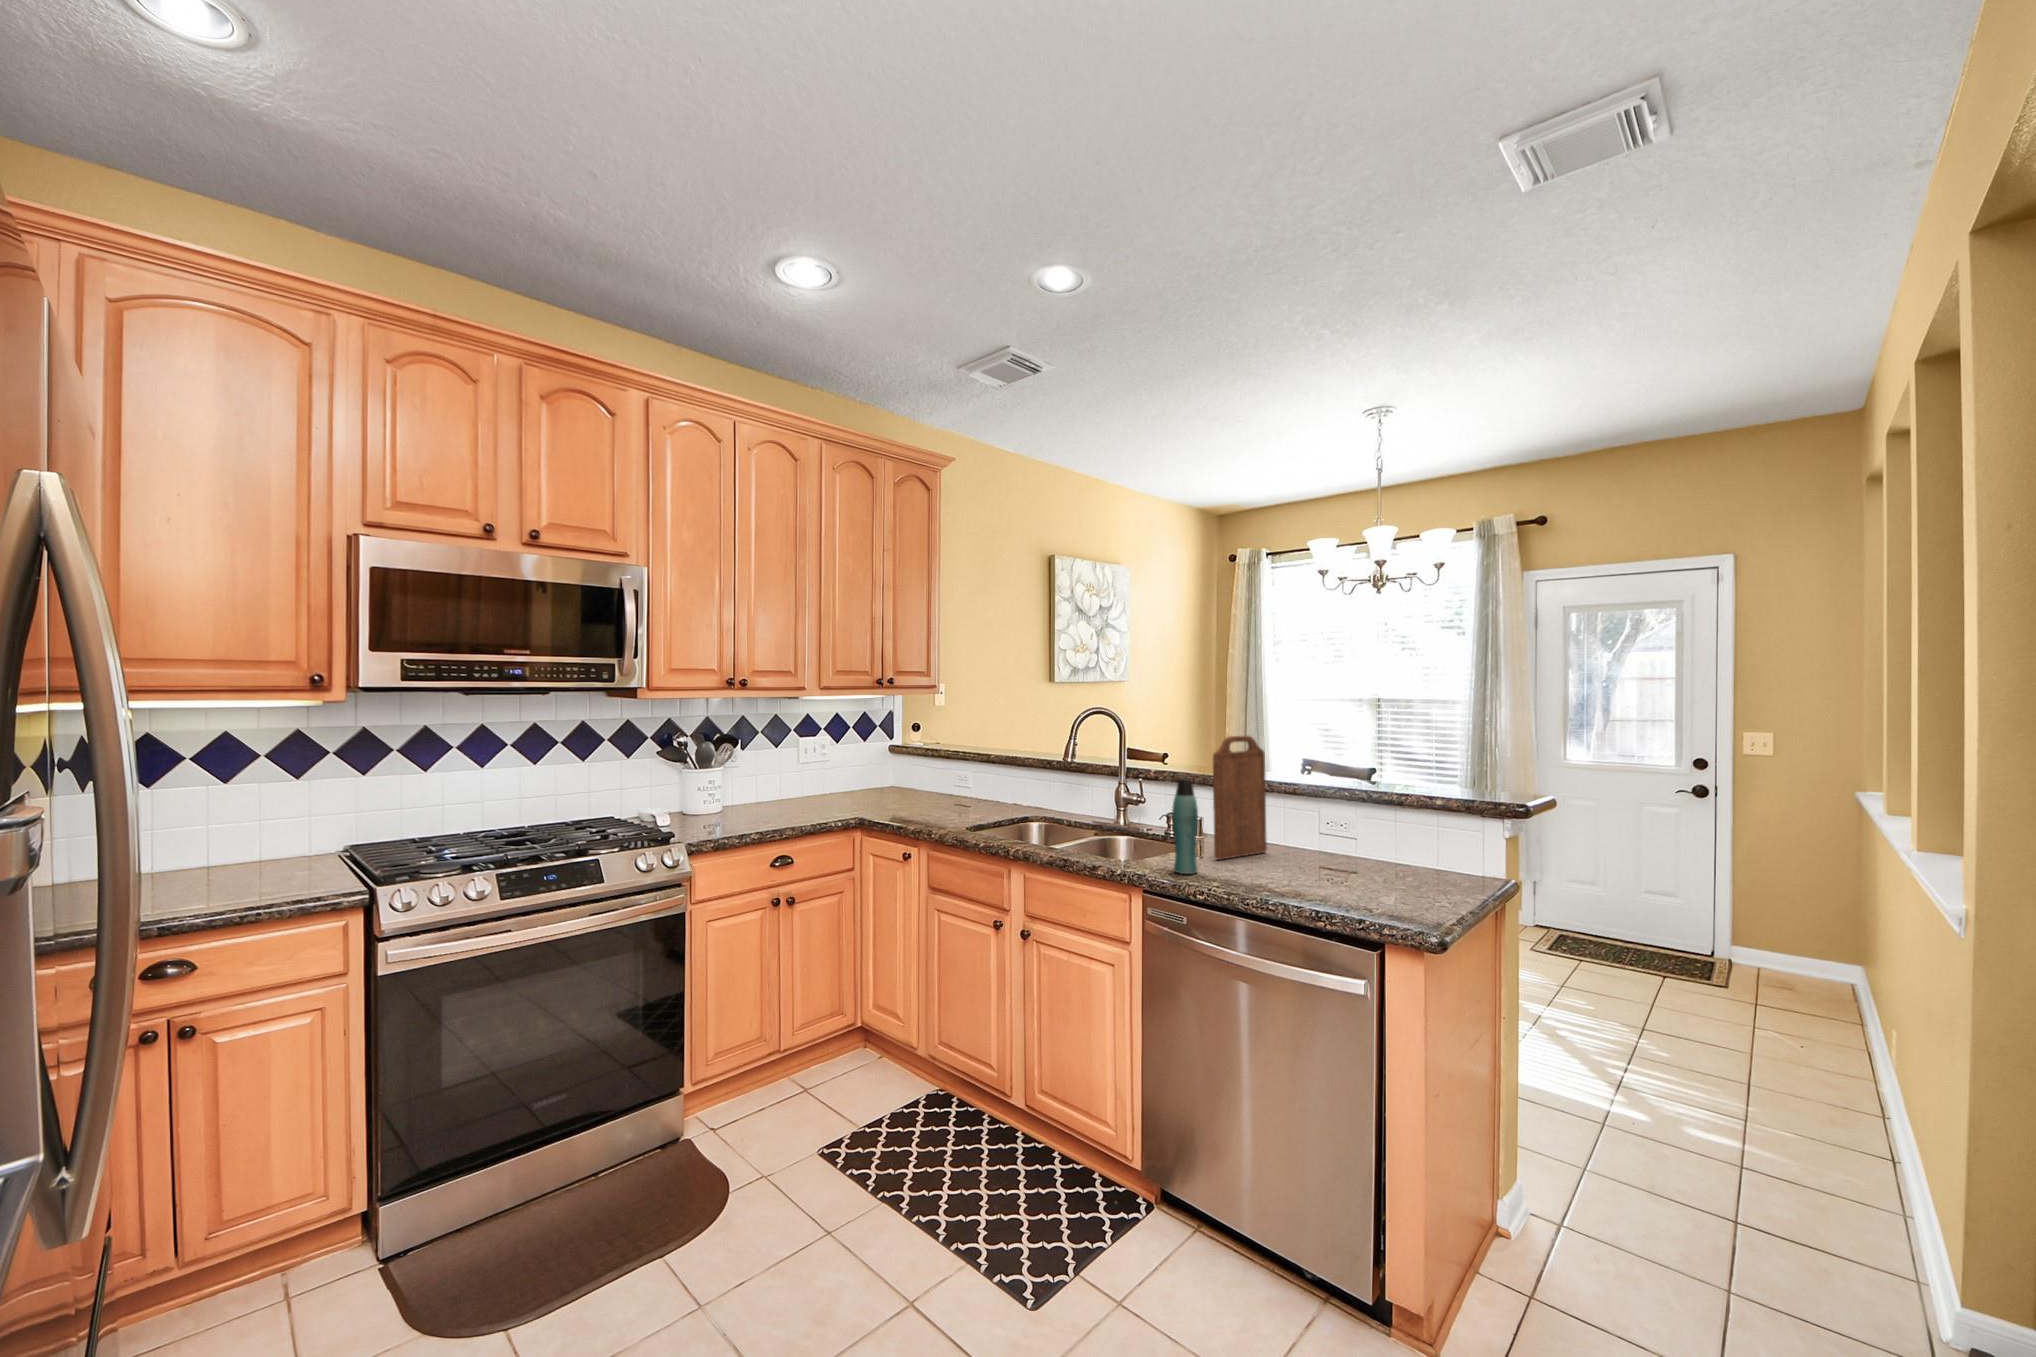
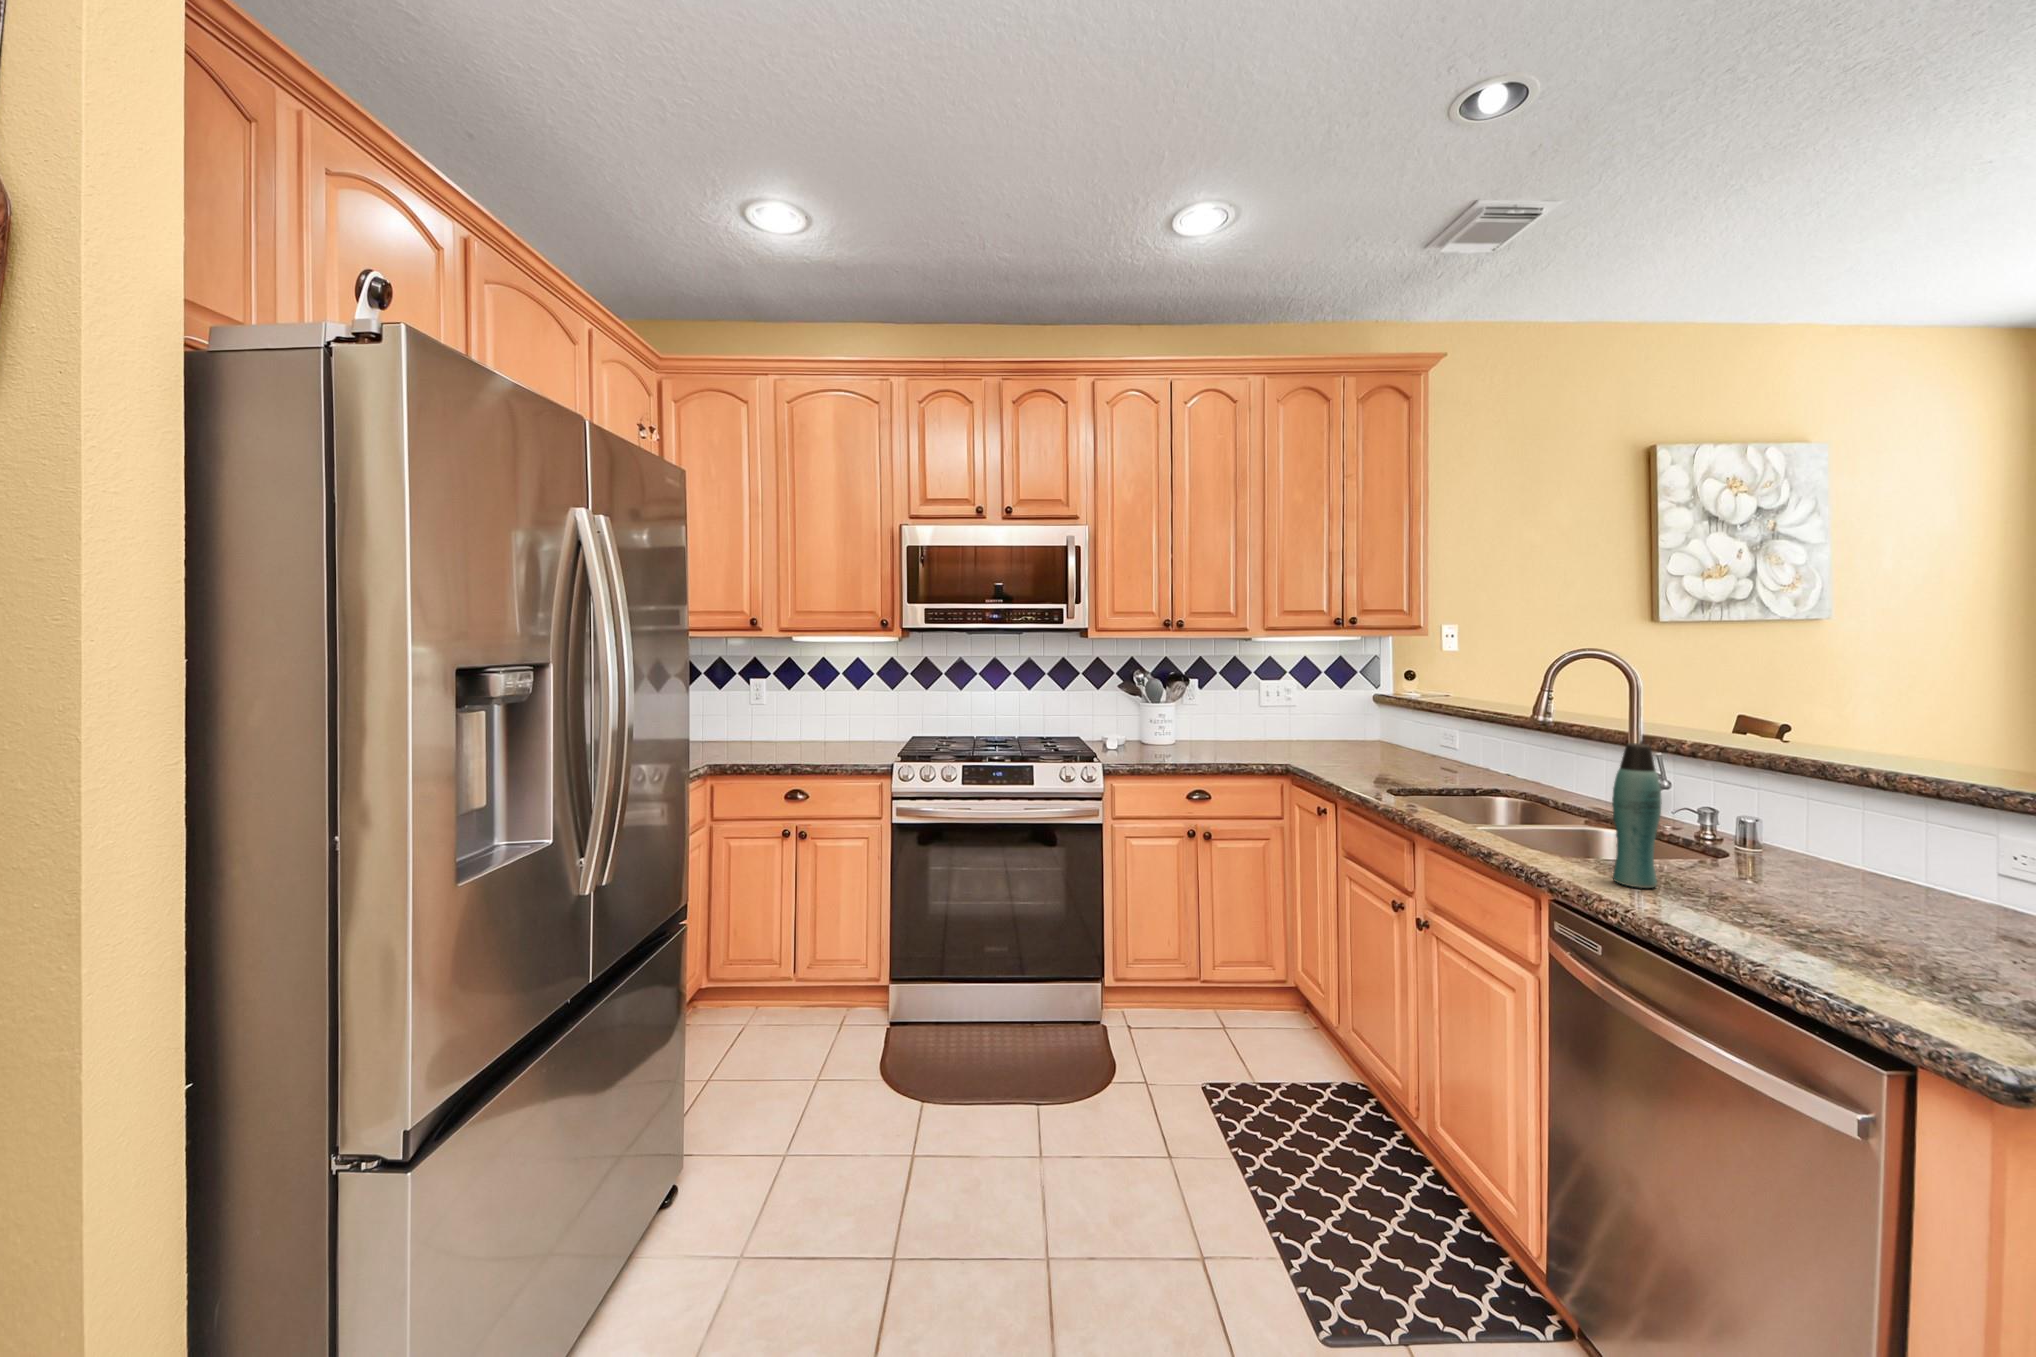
cutting board: present [1213,735,1267,860] -> none [1726,687,1872,888]

